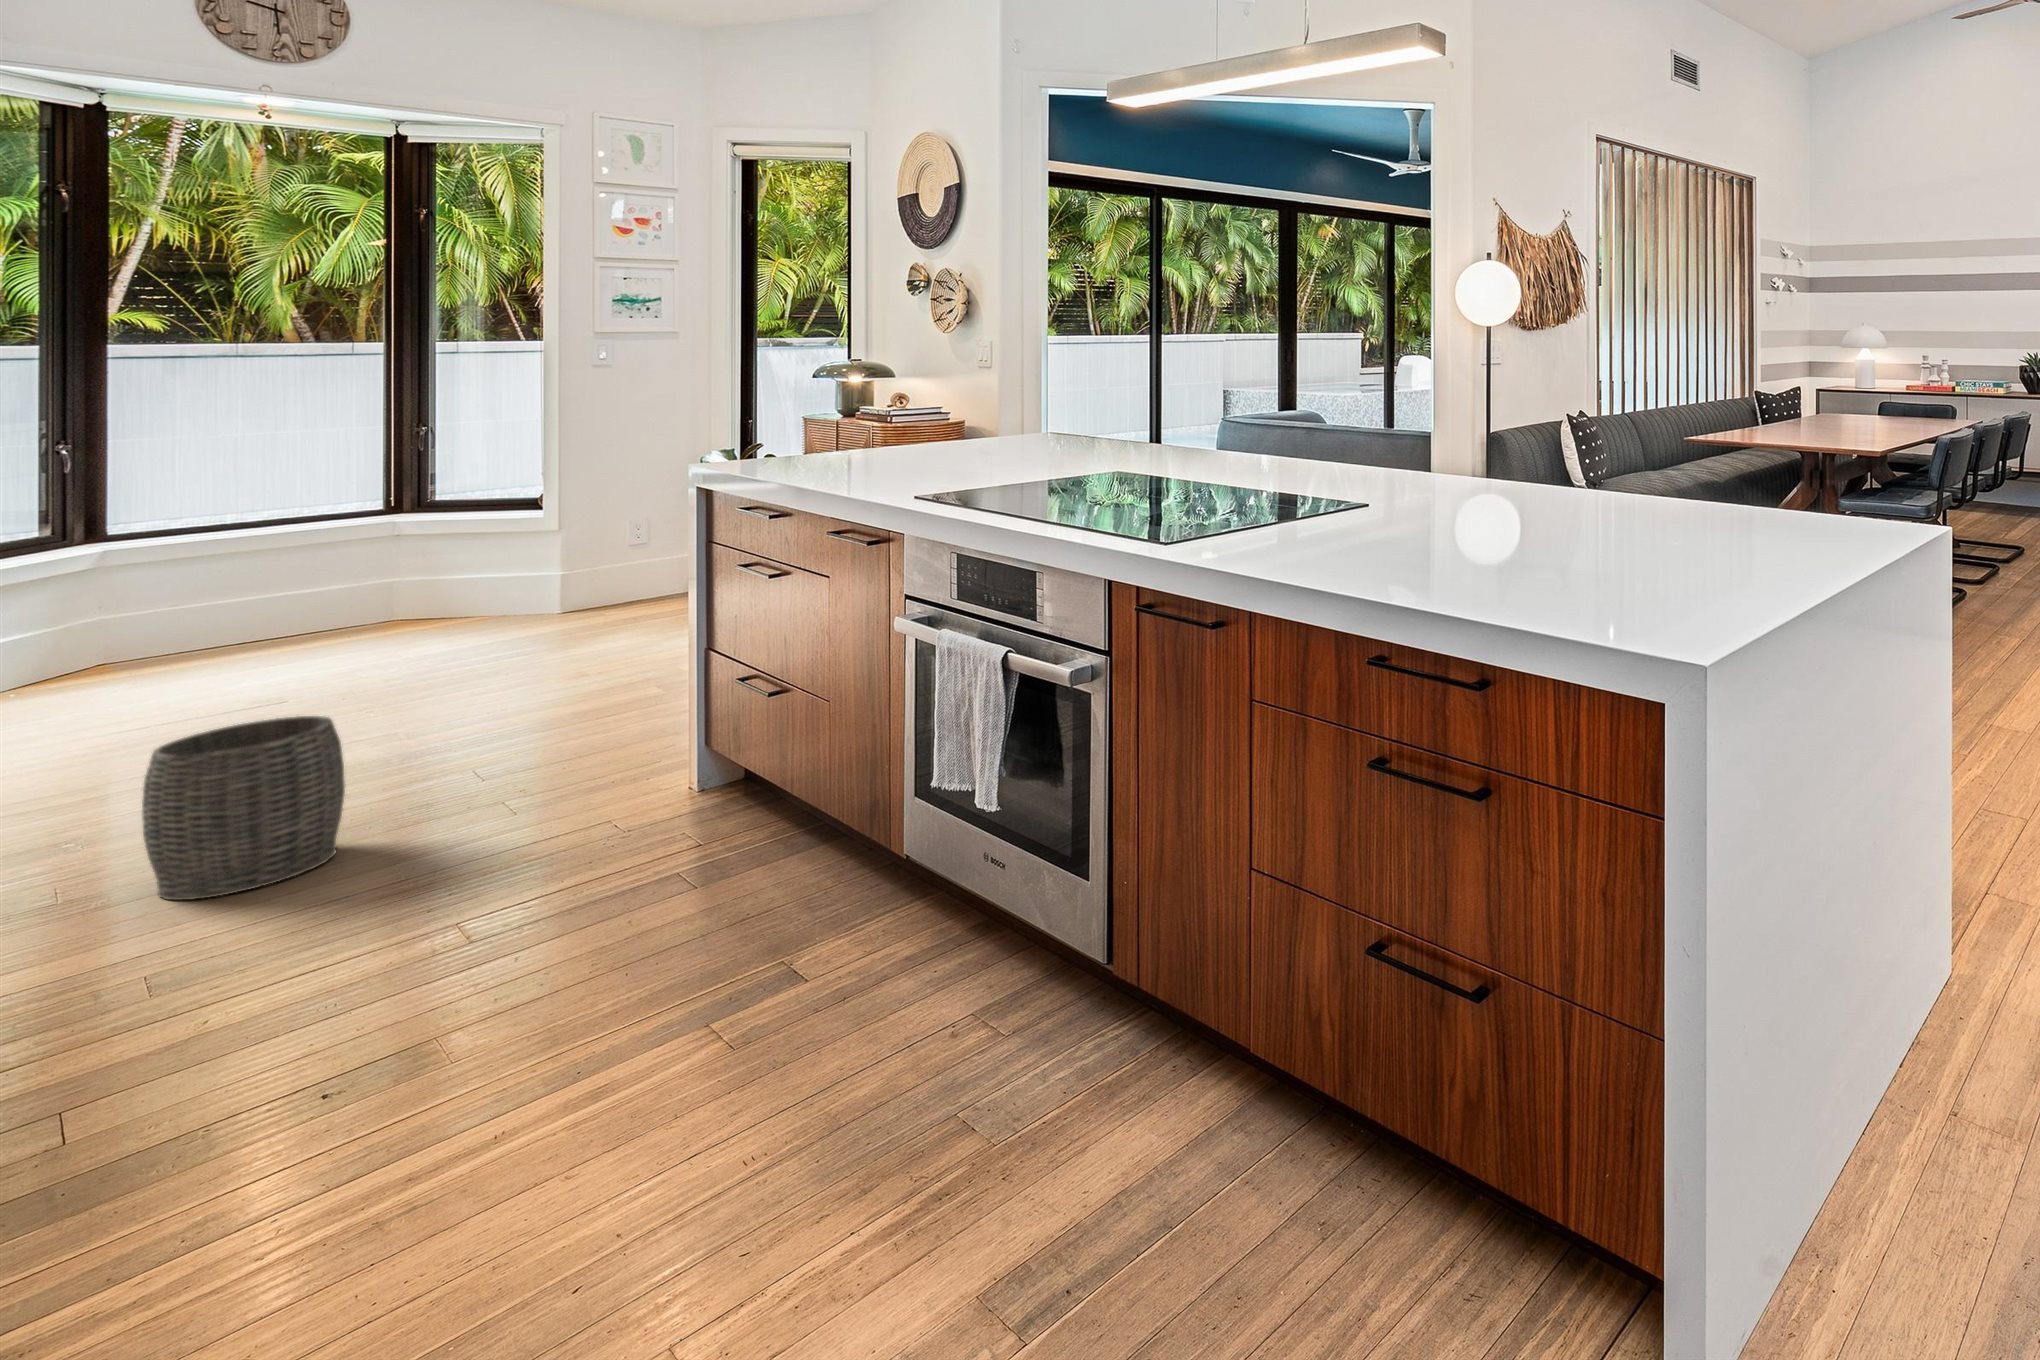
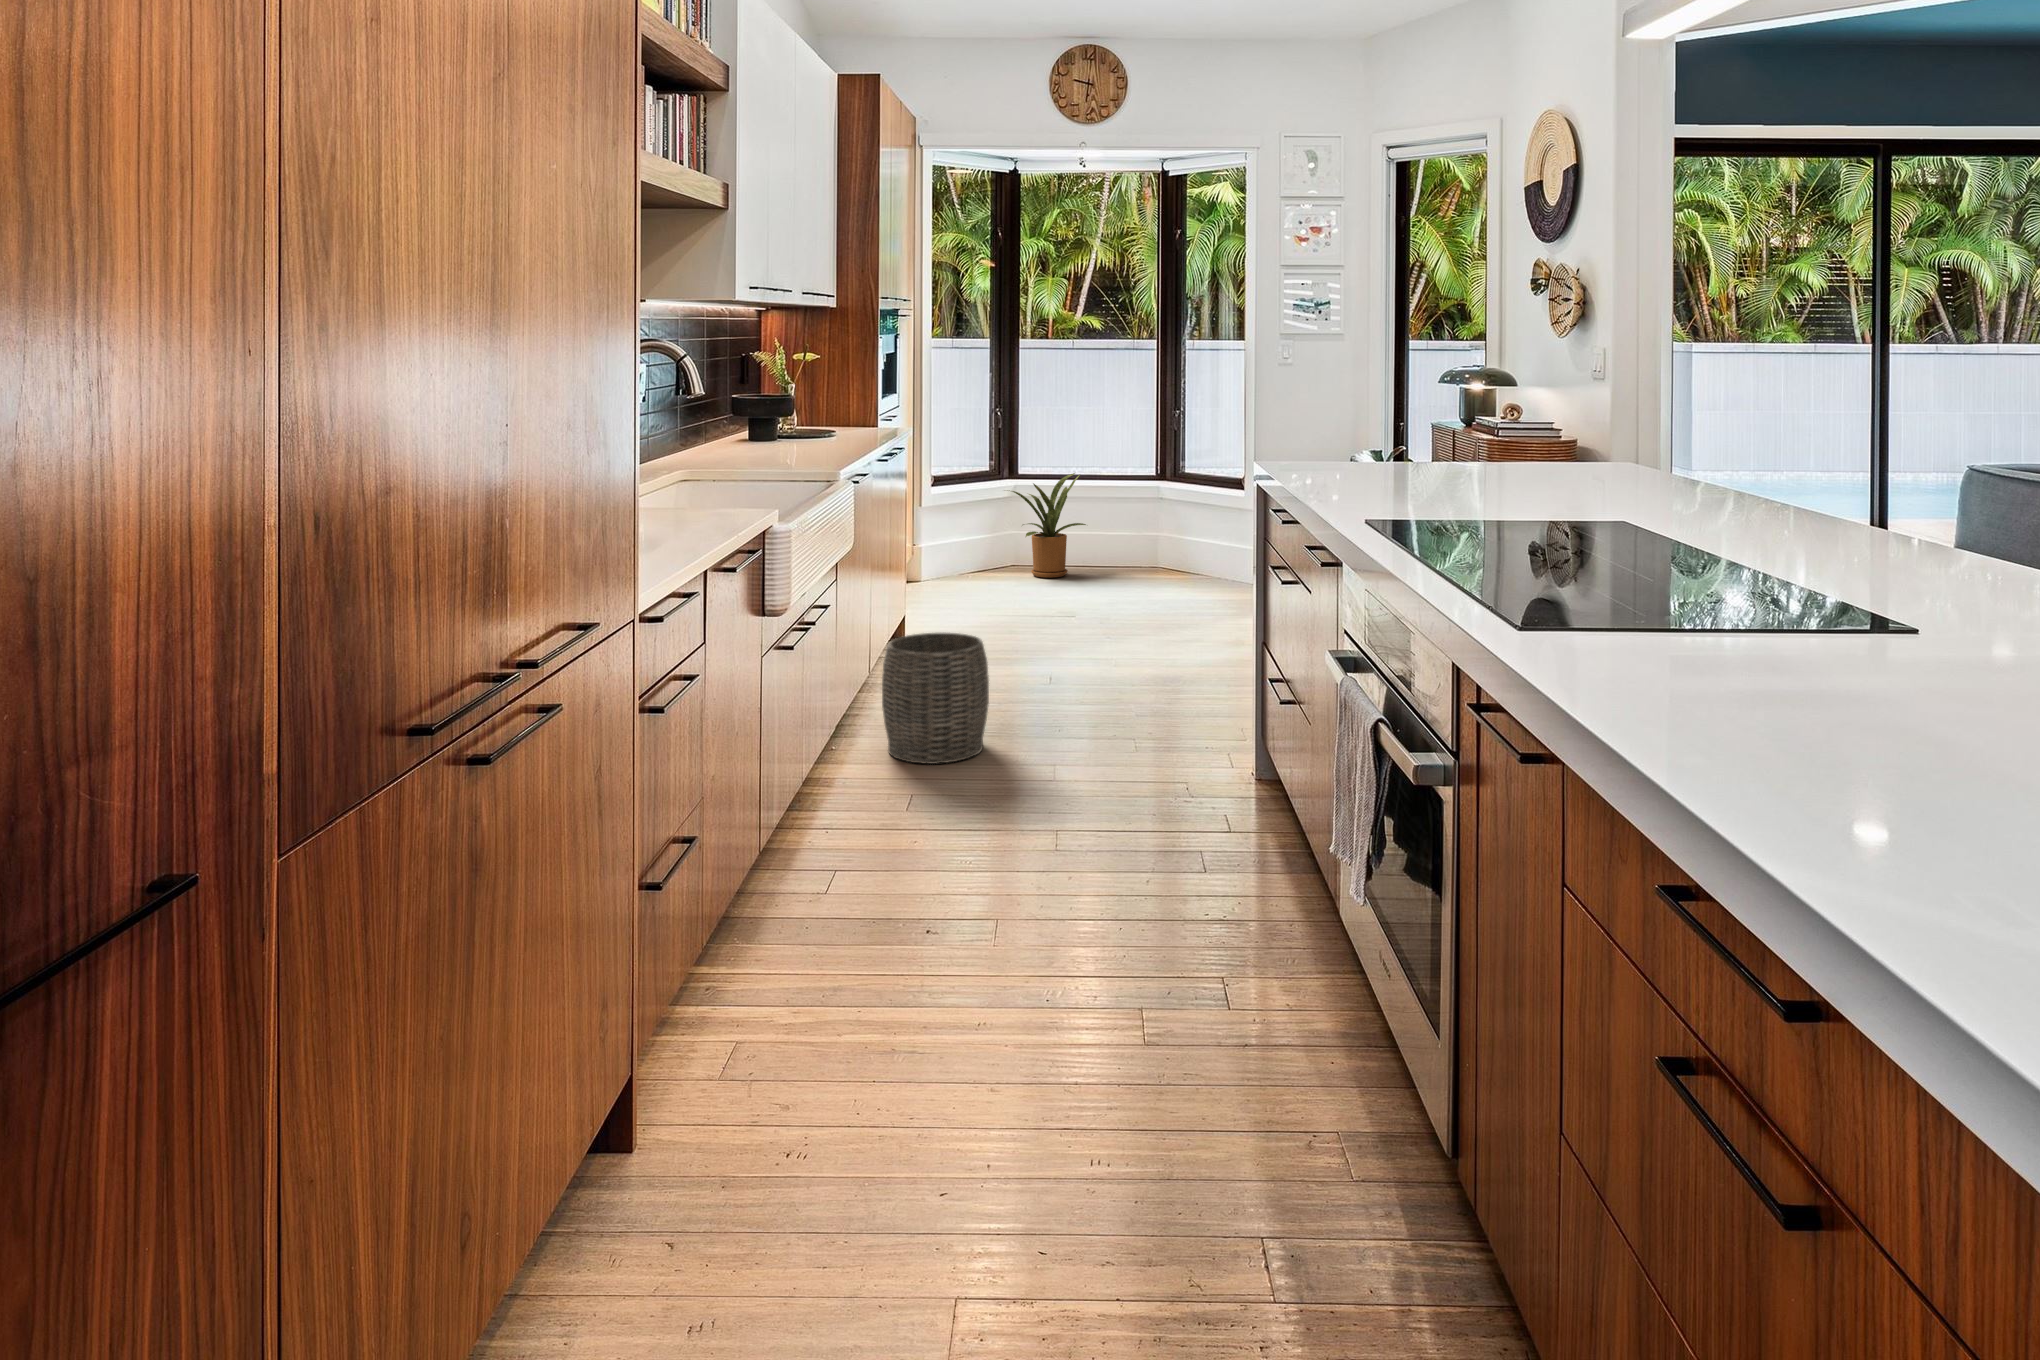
house plant: none [103,520,276,669] -> present [1012,473,1086,578]

